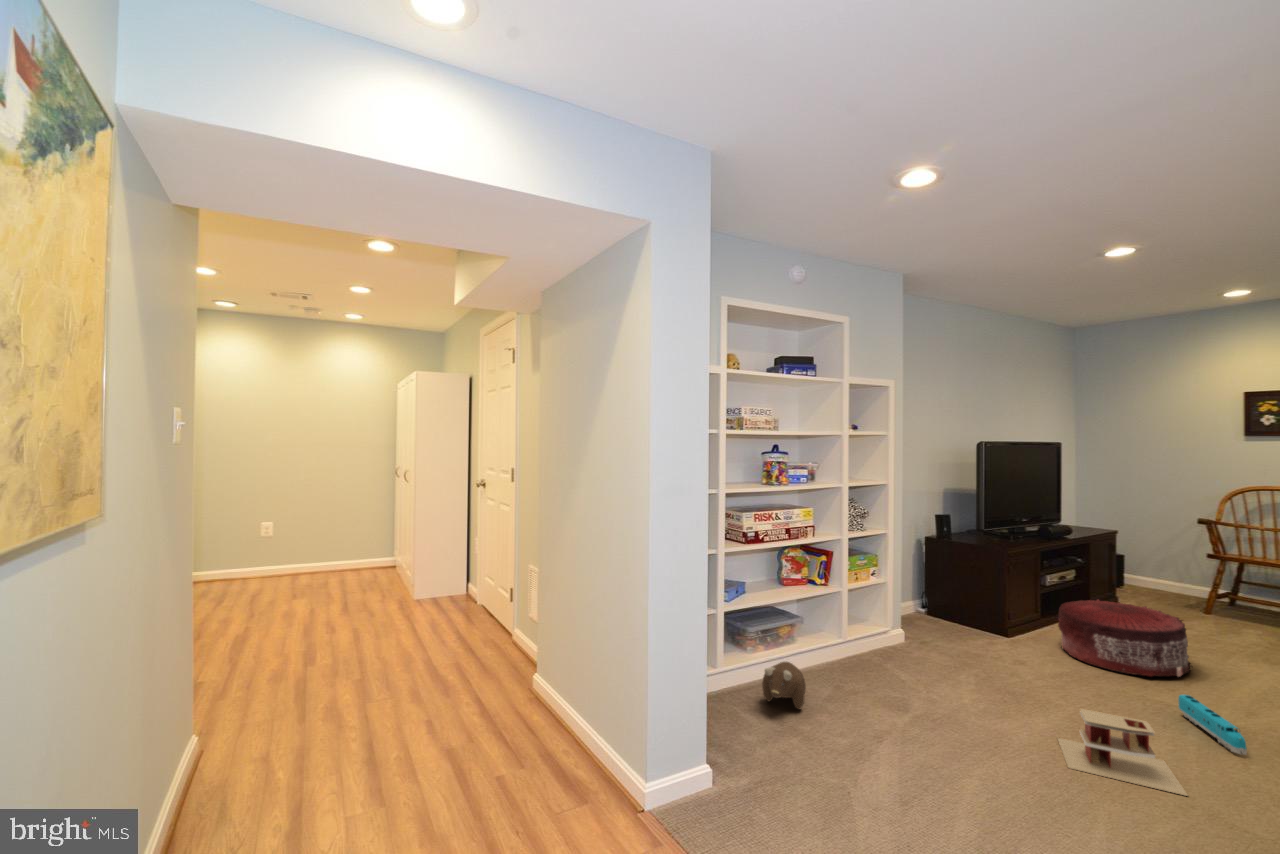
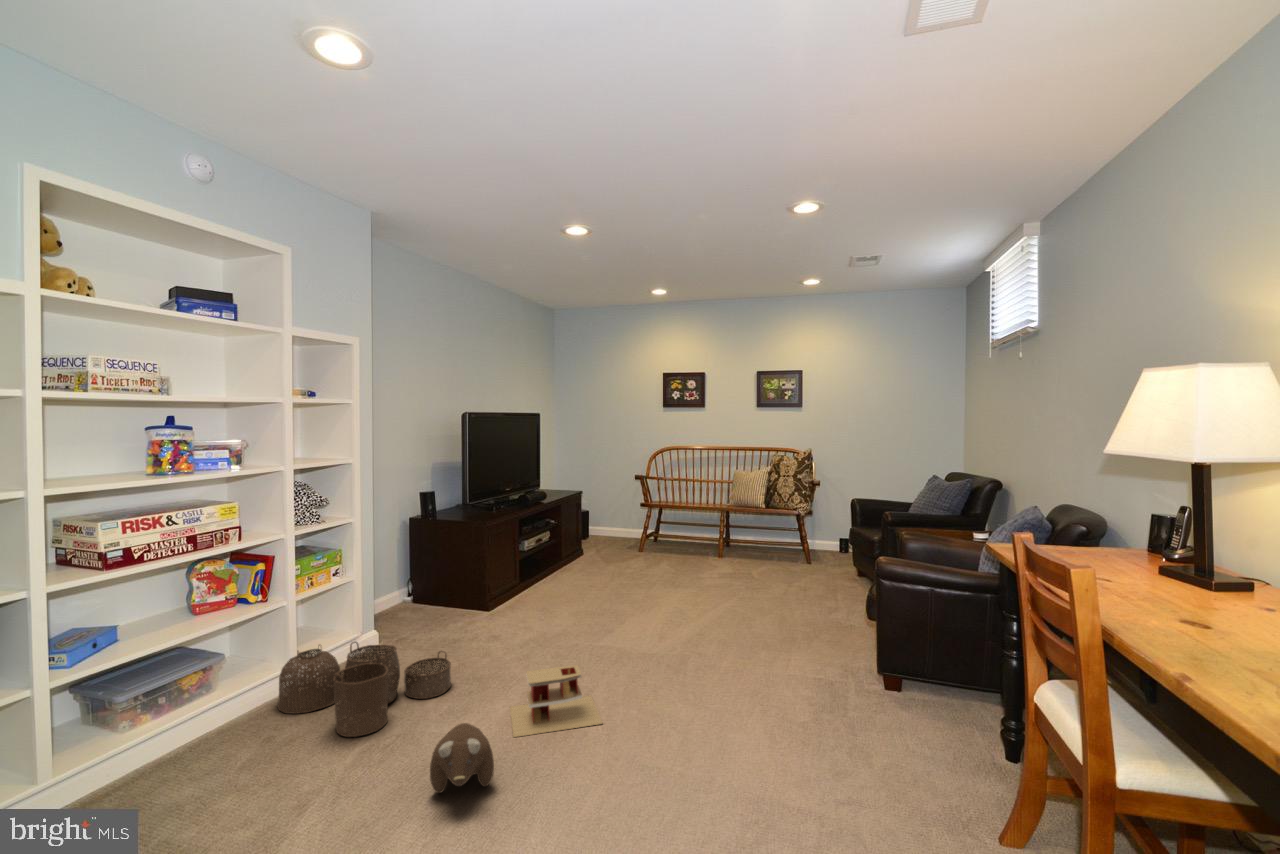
pouf: present [1058,599,1192,677] -> none [529,554,624,620]
woven basket: none [837,628,985,713] -> present [278,642,451,737]
plush toy: present [762,661,806,709] -> present [430,723,494,793]
toy train: present [1178,695,1247,755] -> none [608,627,646,668]

